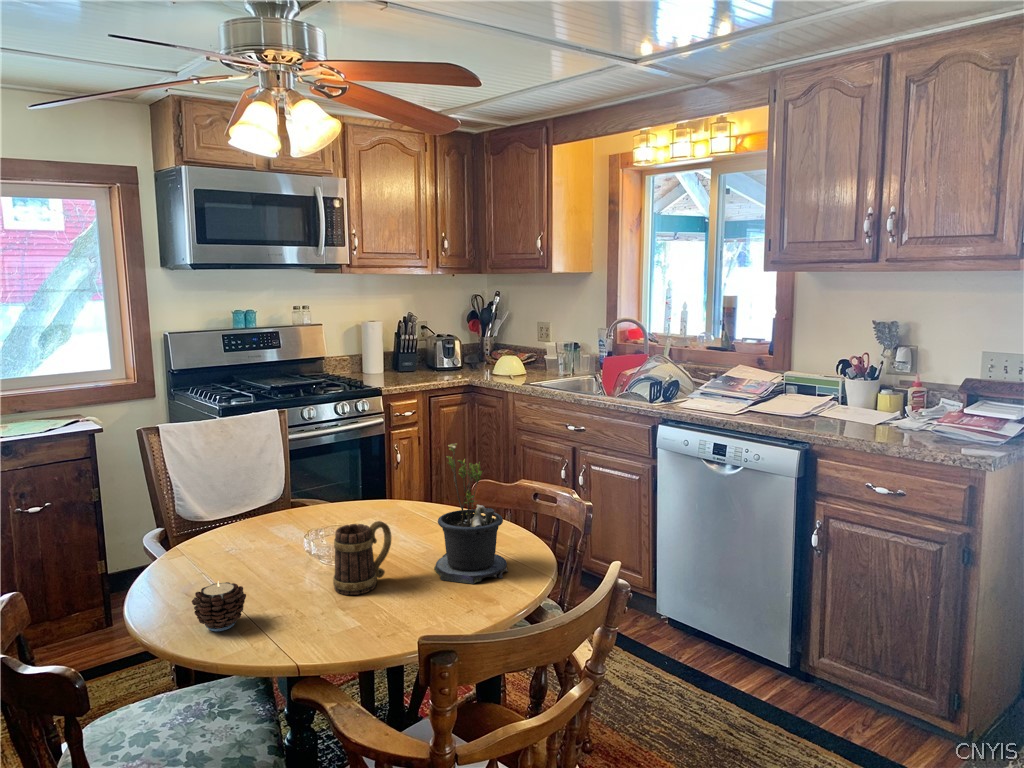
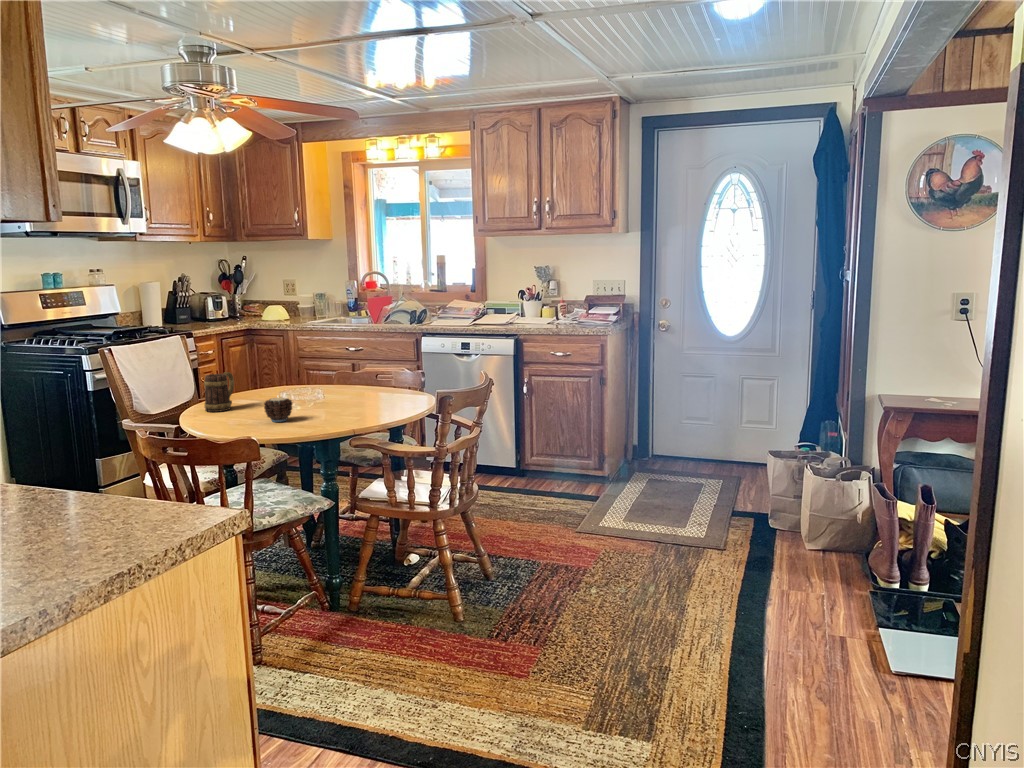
potted plant: present [434,443,508,584] -> none [359,322,404,399]
mug: present [333,521,391,595] -> present [204,372,234,412]

